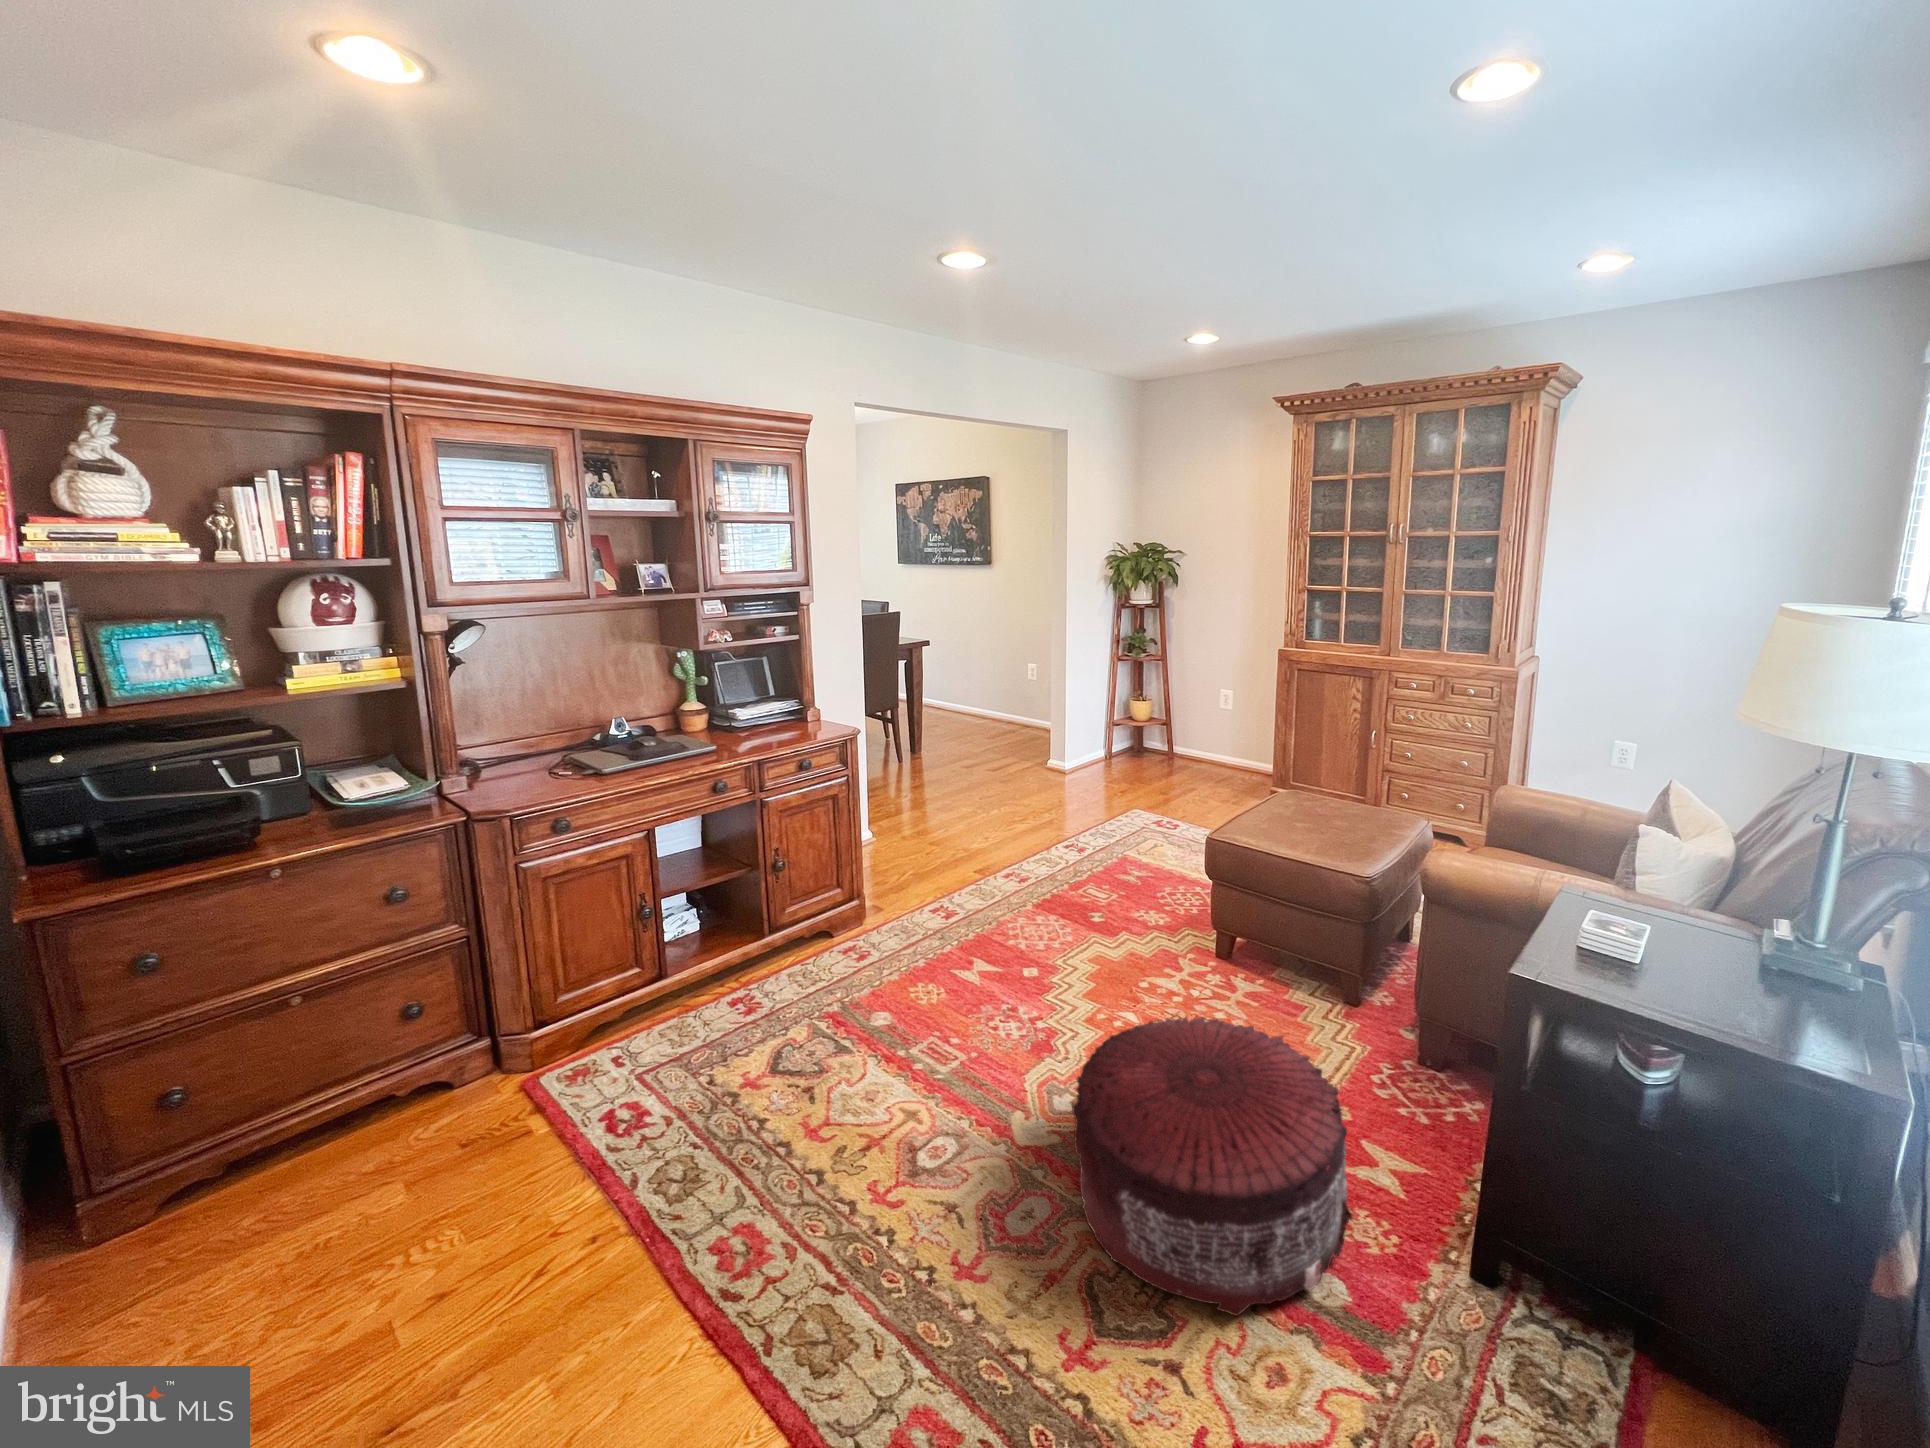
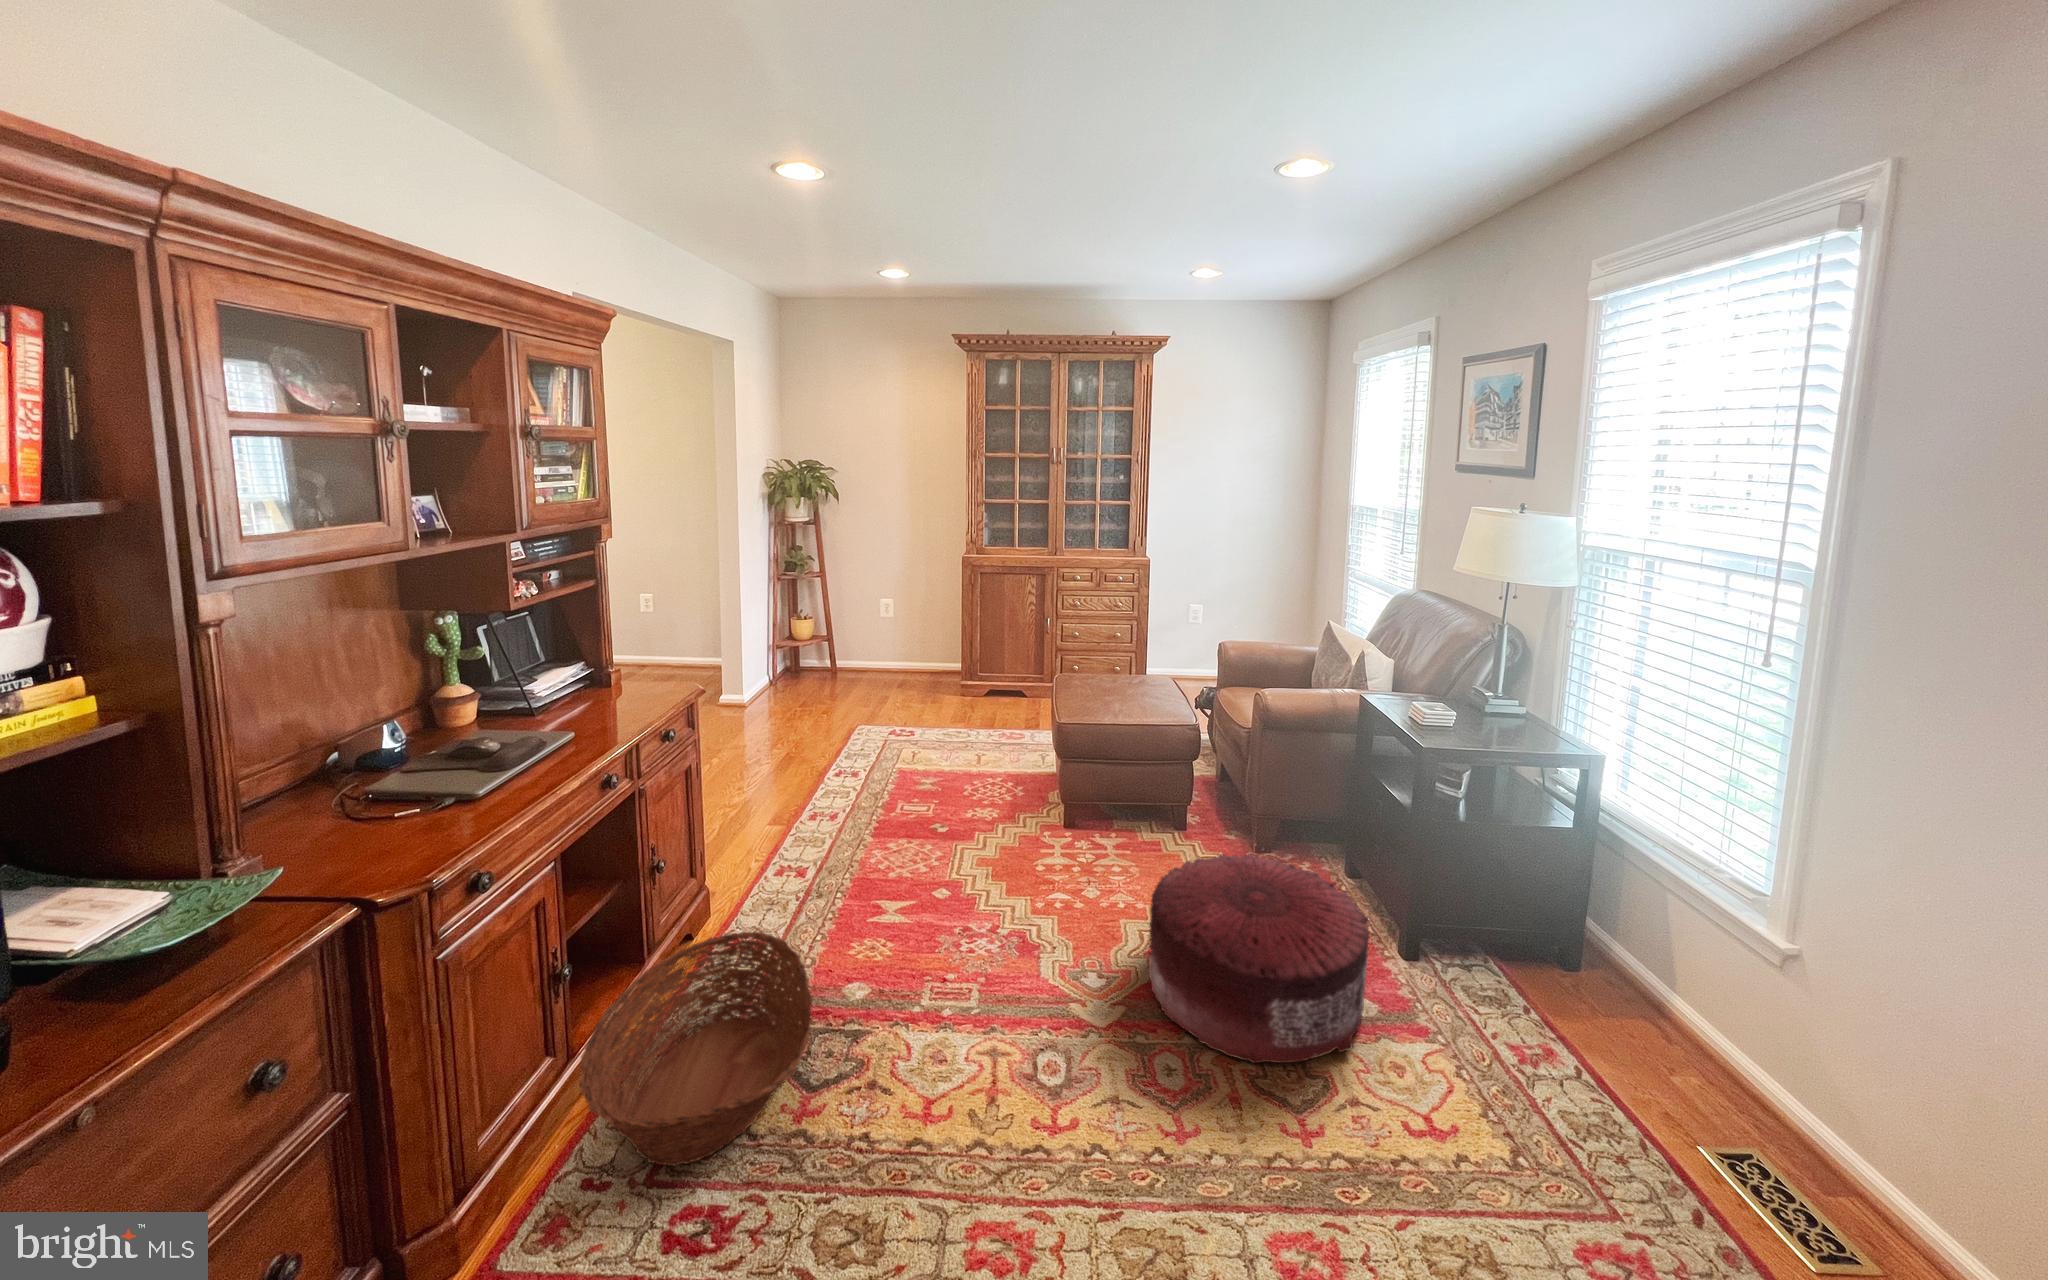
basket: none [605,930,823,1081] -> present [579,932,813,1166]

